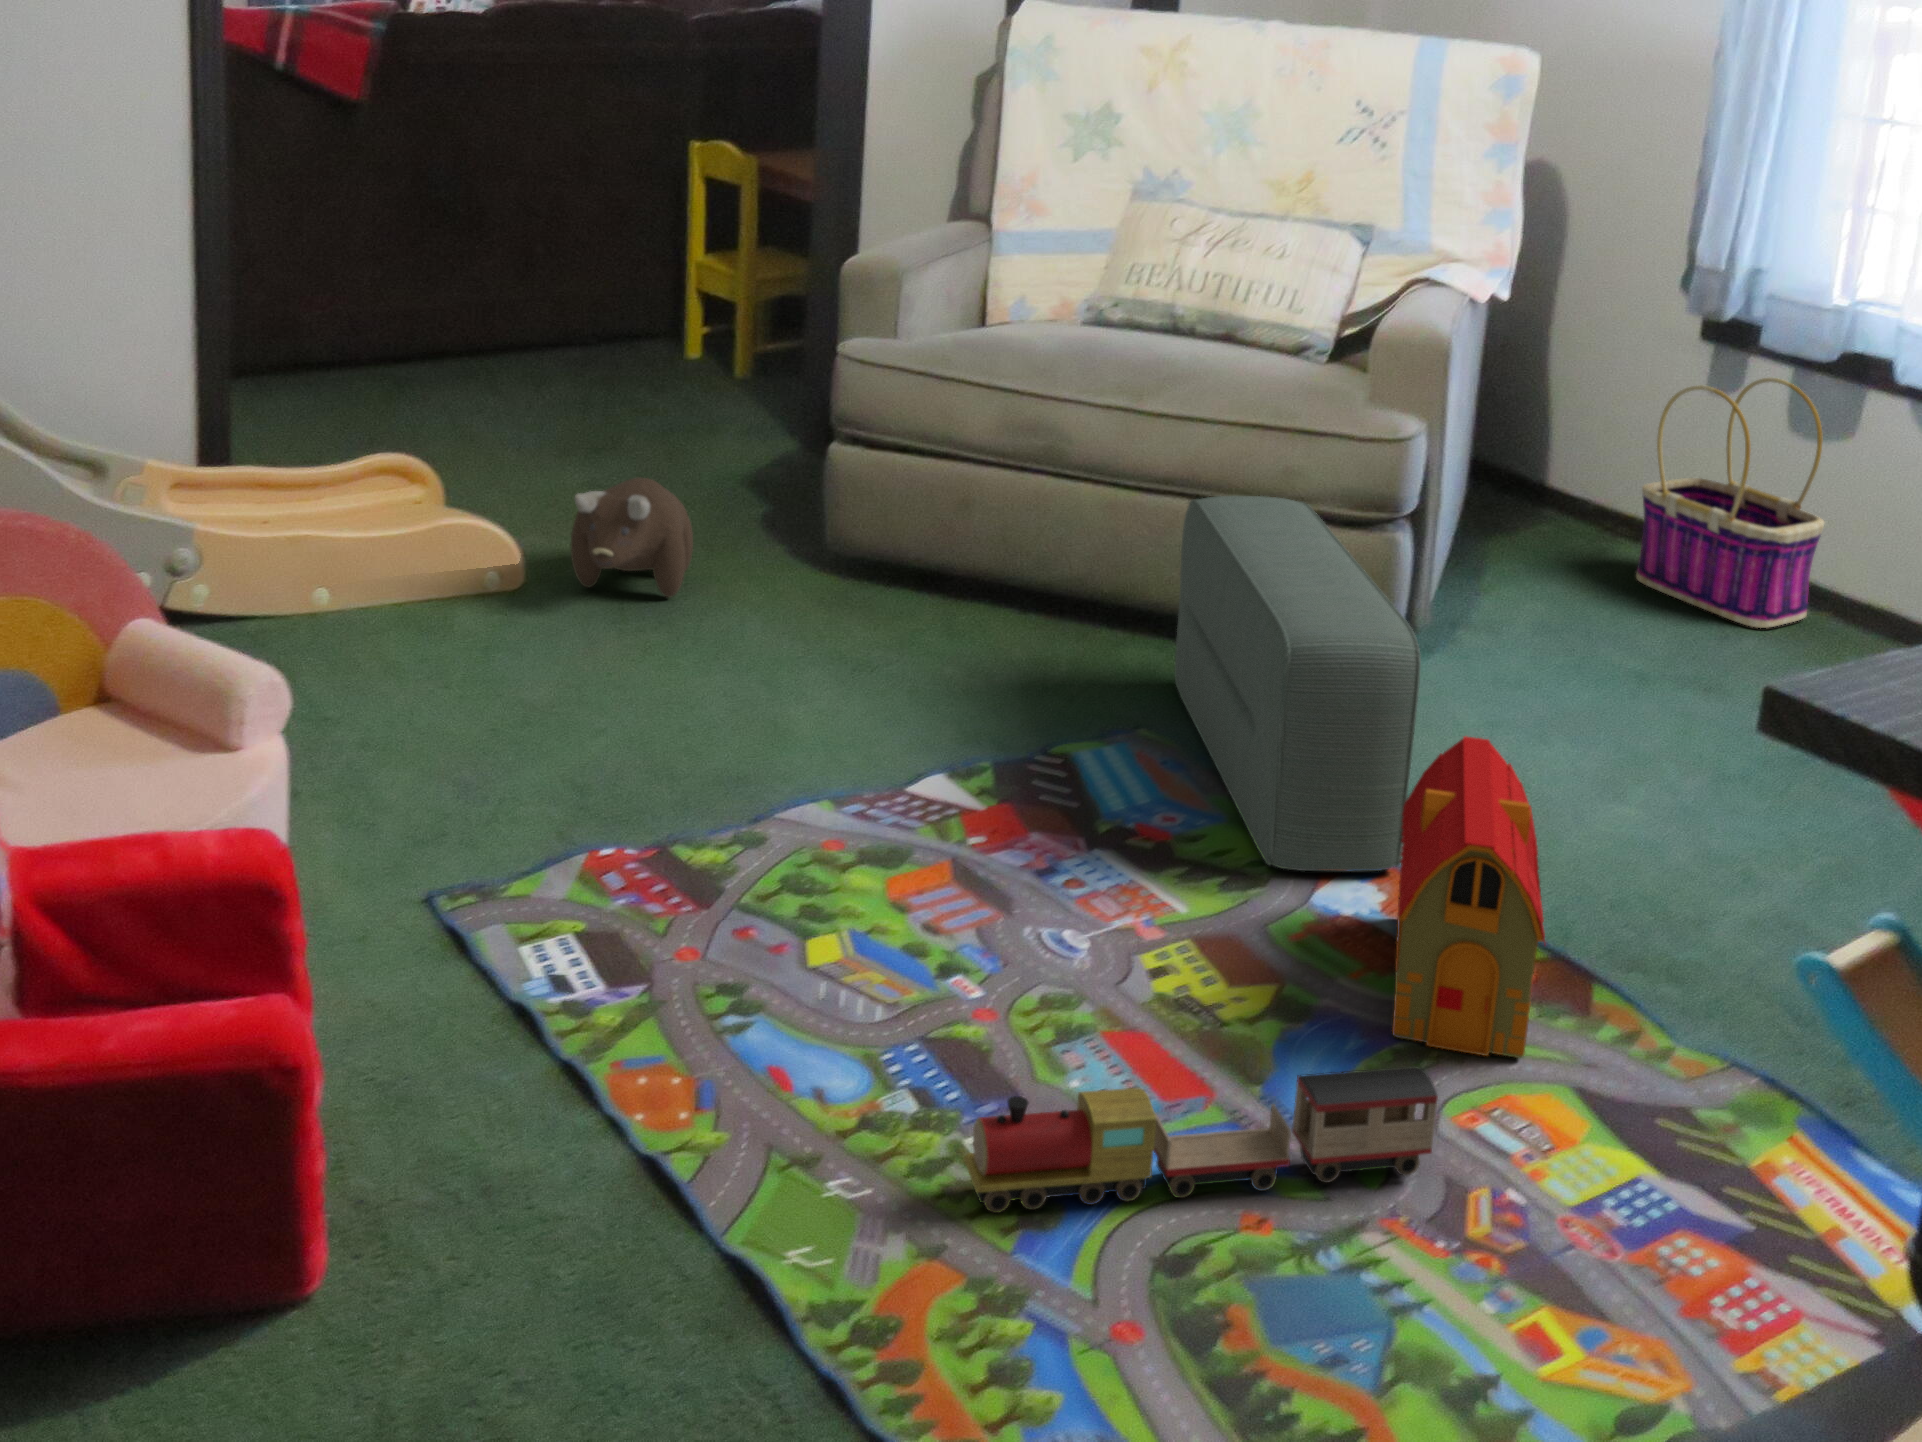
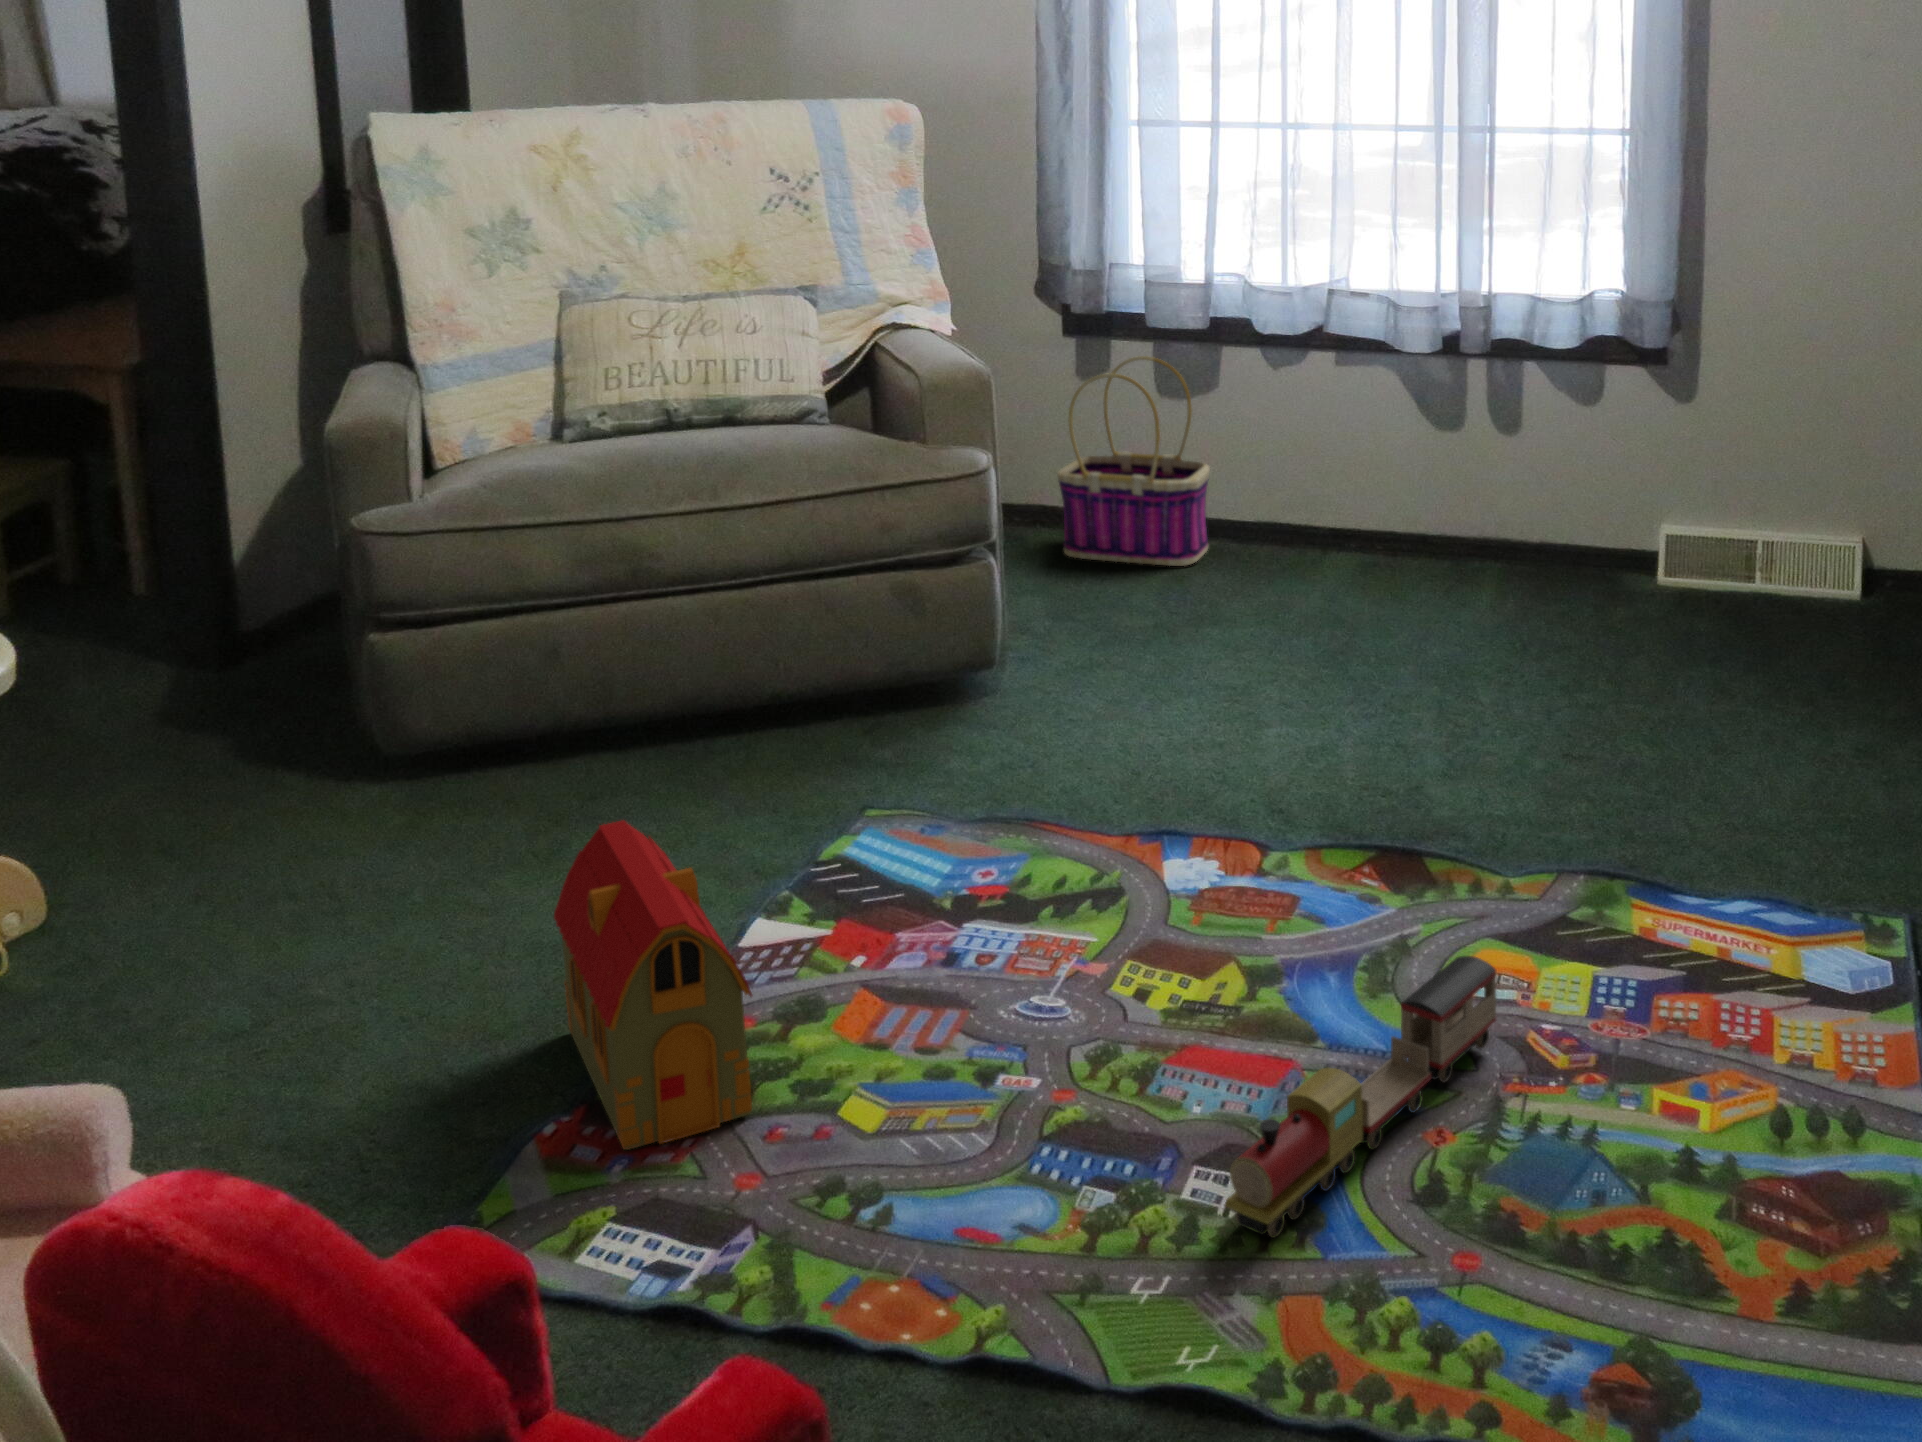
plush toy: present [571,477,693,597] -> none [100,737,261,891]
pouf: present [1175,496,1421,871] -> none [832,550,1200,873]
toy house: present [1392,736,1545,1058] -> present [554,820,752,1150]

